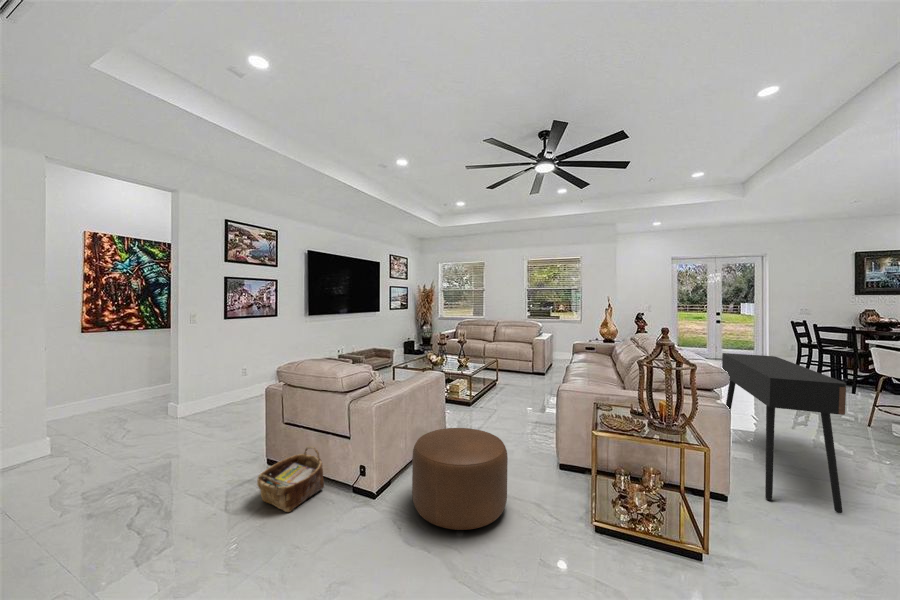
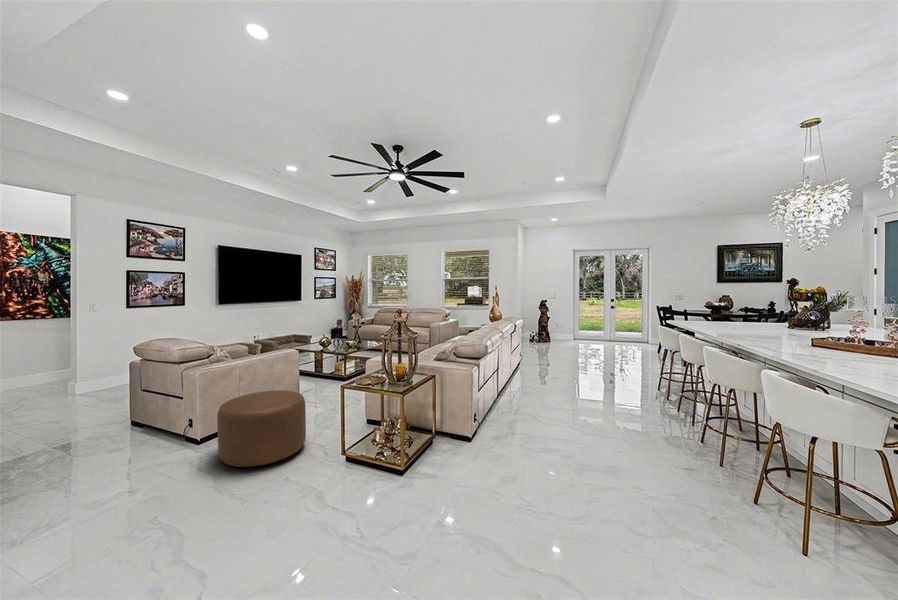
console table: present [722,353,846,513] -> none [522,328,574,448]
woven basket: present [257,446,324,512] -> none [87,409,159,461]

